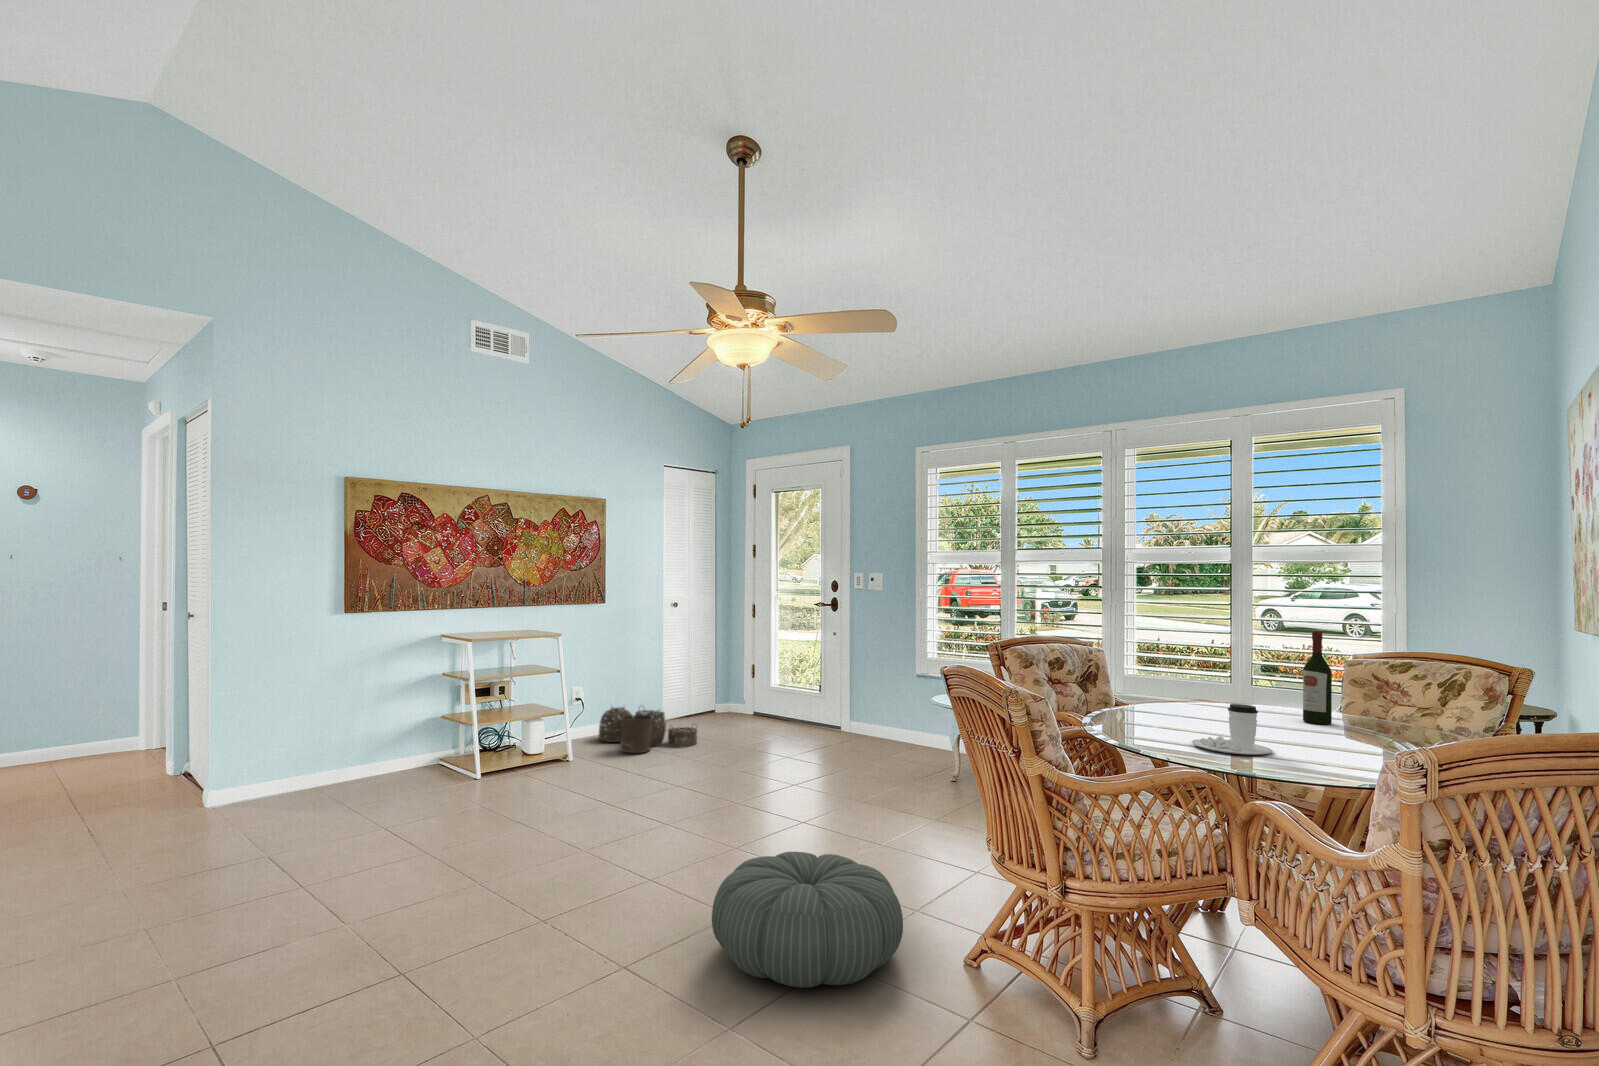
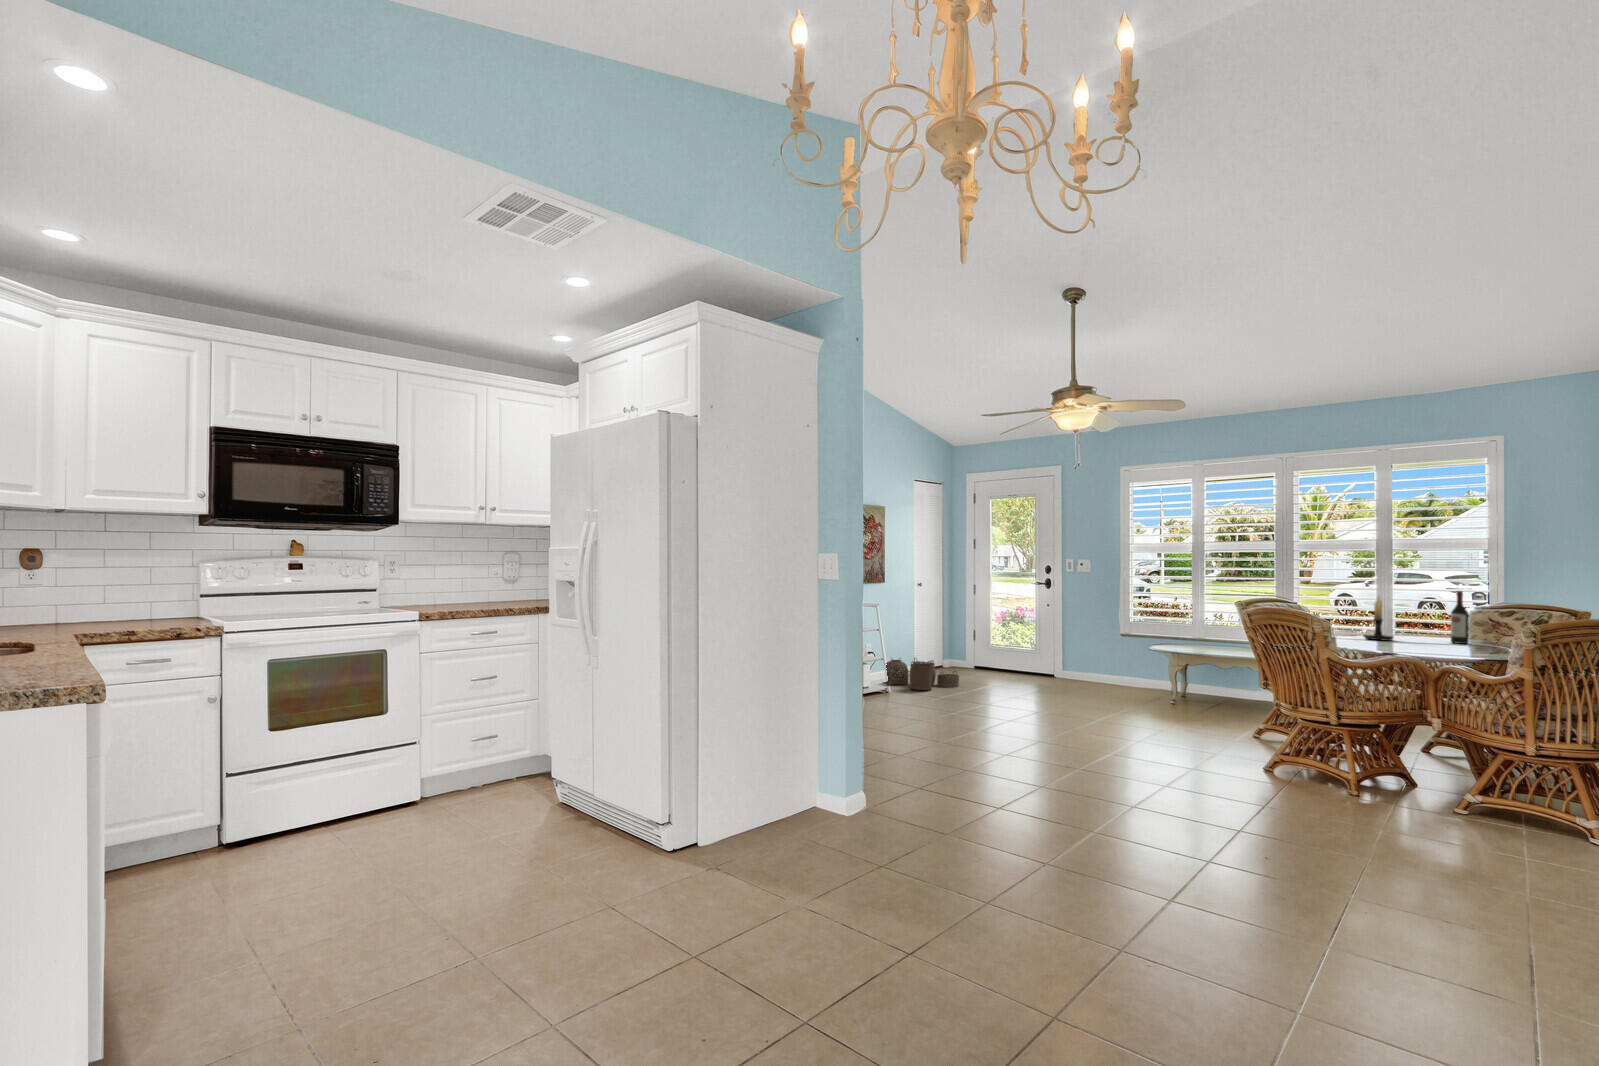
candle holder: none [1167,632,1213,713] -> present [1364,595,1394,641]
coffee cup: present [1192,704,1273,755] -> none [1398,627,1445,652]
pouf: present [712,852,903,988] -> none [1111,720,1227,781]

